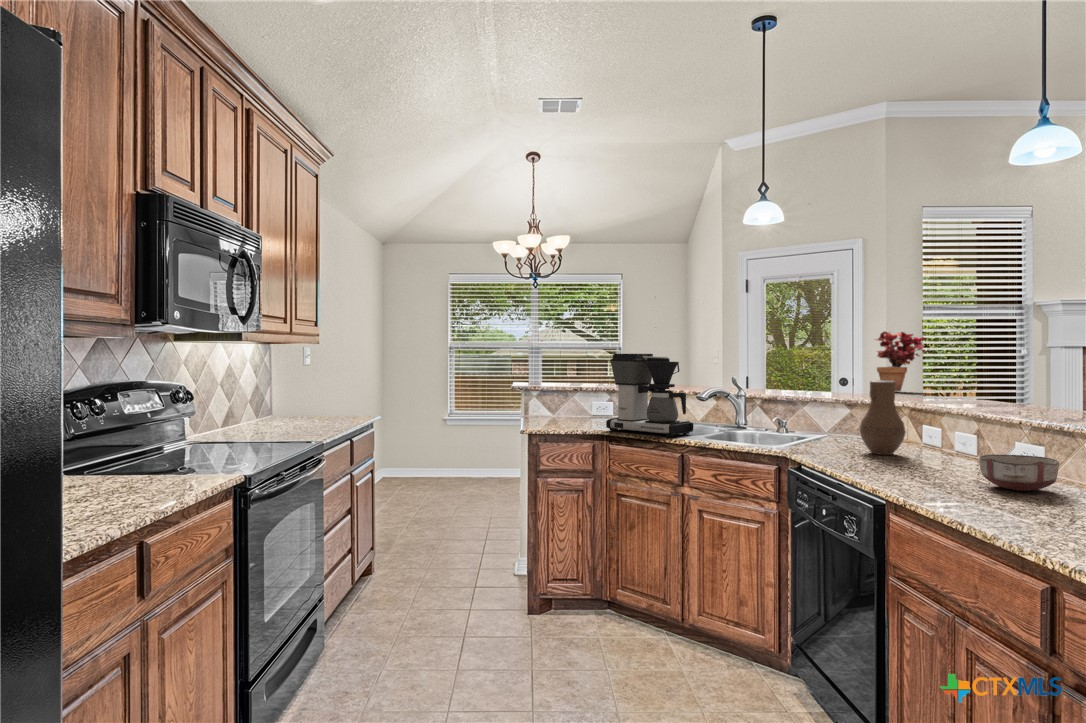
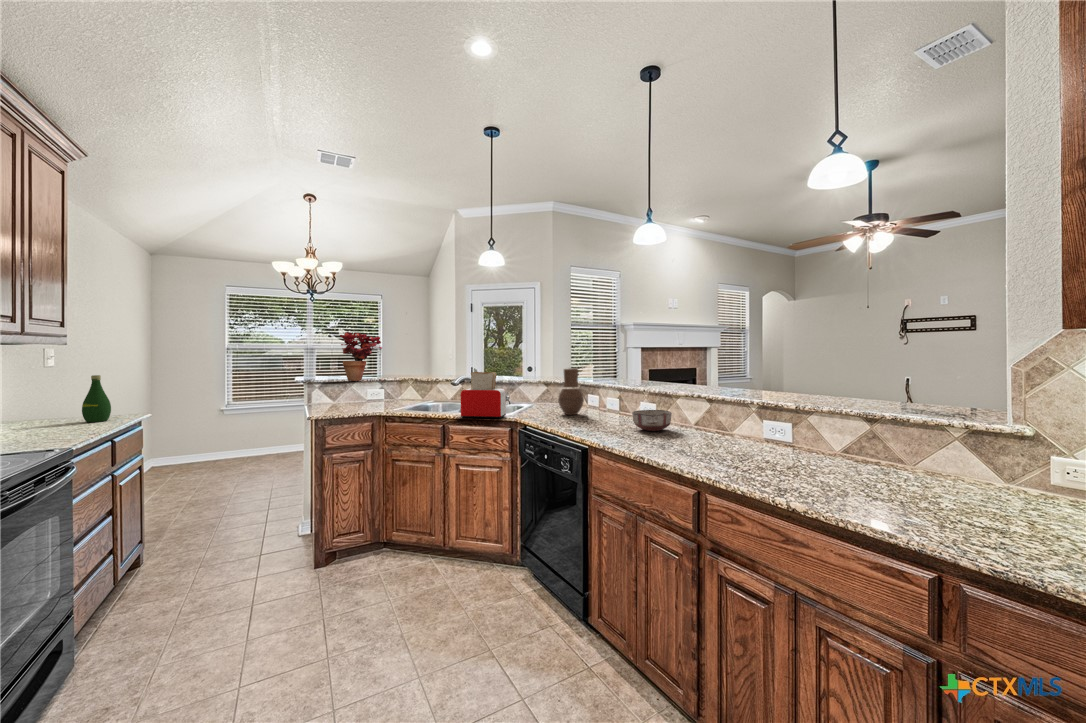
potted plant: present [876,331,926,391] -> present [340,332,382,381]
coffee maker: present [606,354,694,437] -> none [381,353,449,414]
bottle: none [328,374,349,421] -> present [82,375,111,422]
toaster: none [704,382,773,451] -> present [460,372,506,419]

